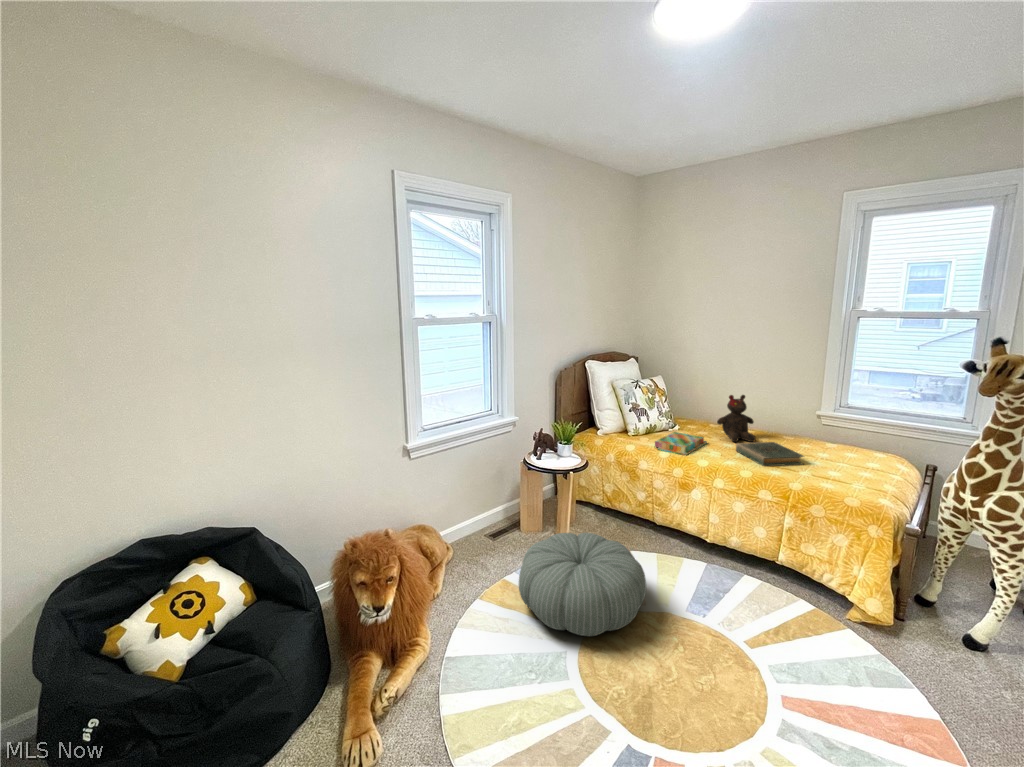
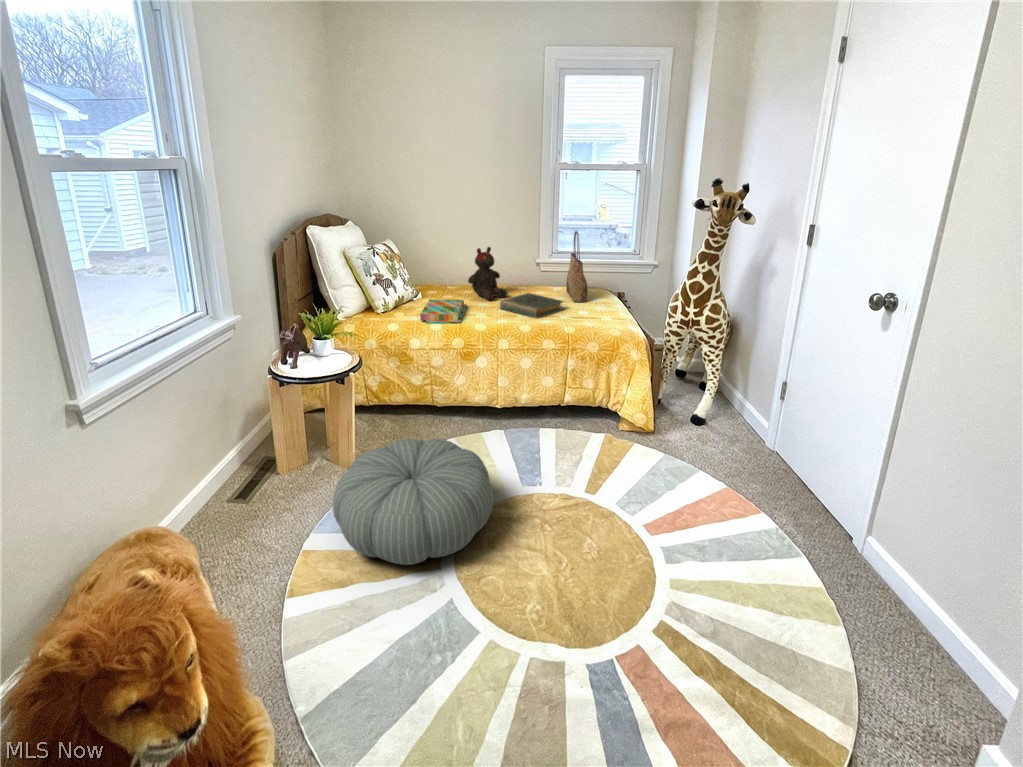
tote bag: none [825,389,846,462] -> present [566,231,587,302]

